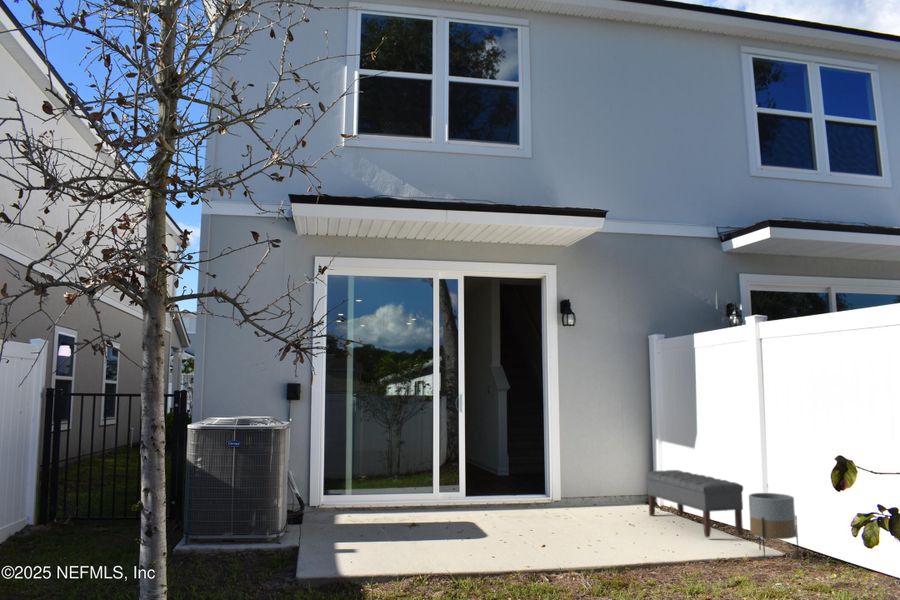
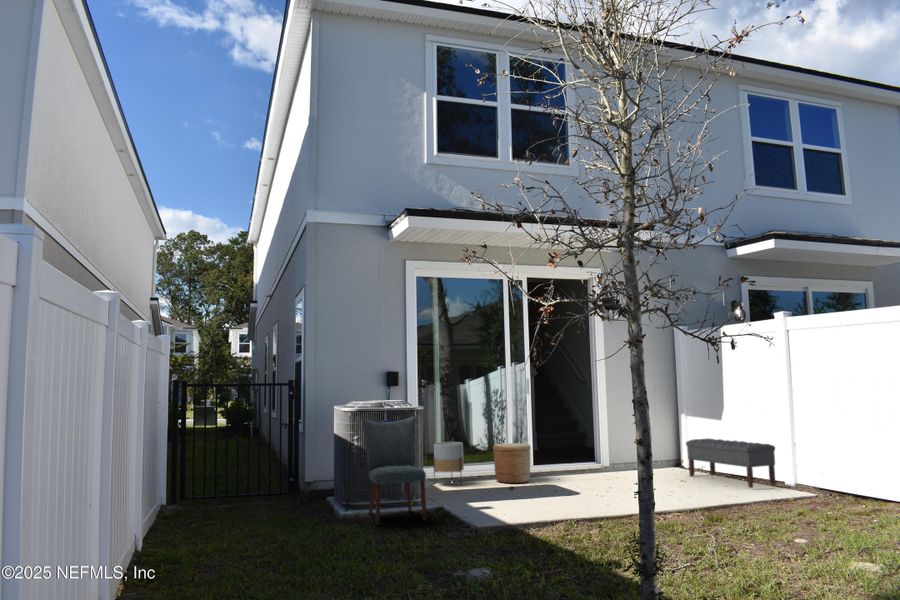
chair: none [187,437,266,569] -> present [362,416,427,524]
woven basket: none [407,468,451,516] -> present [493,443,531,483]
planter: present [749,493,799,559] -> present [433,442,464,485]

